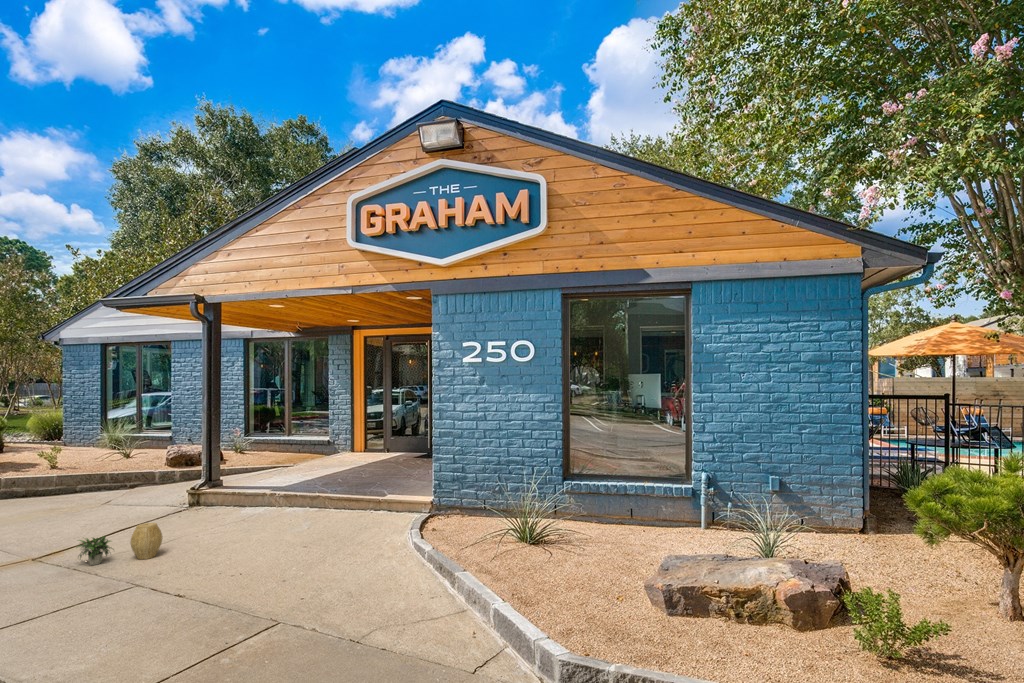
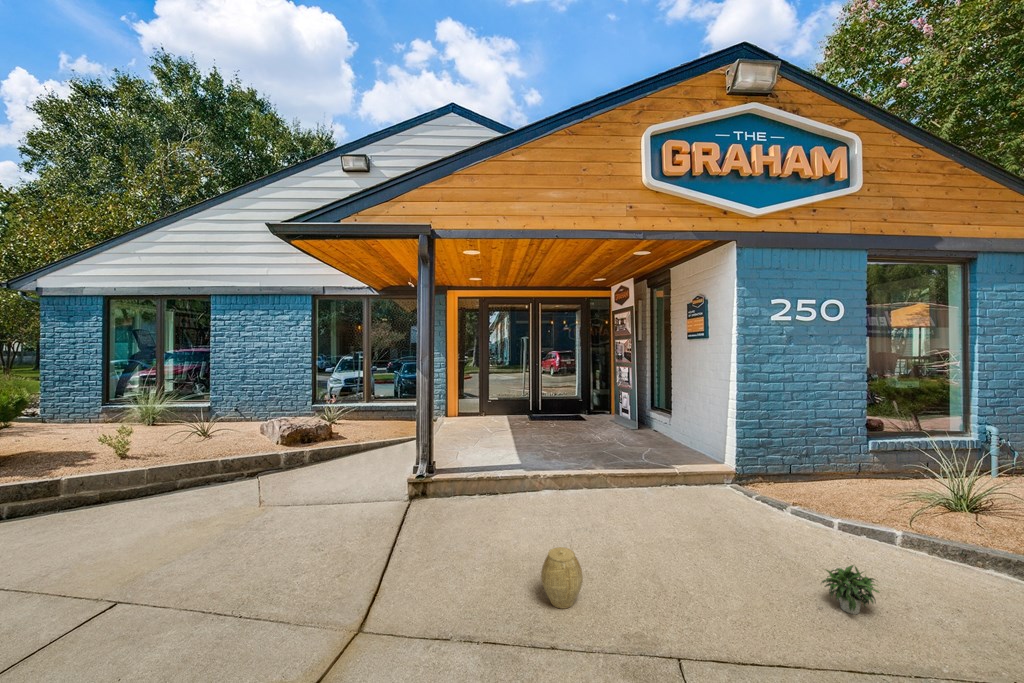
potted plant: present [76,536,112,565] -> present [818,565,880,614]

